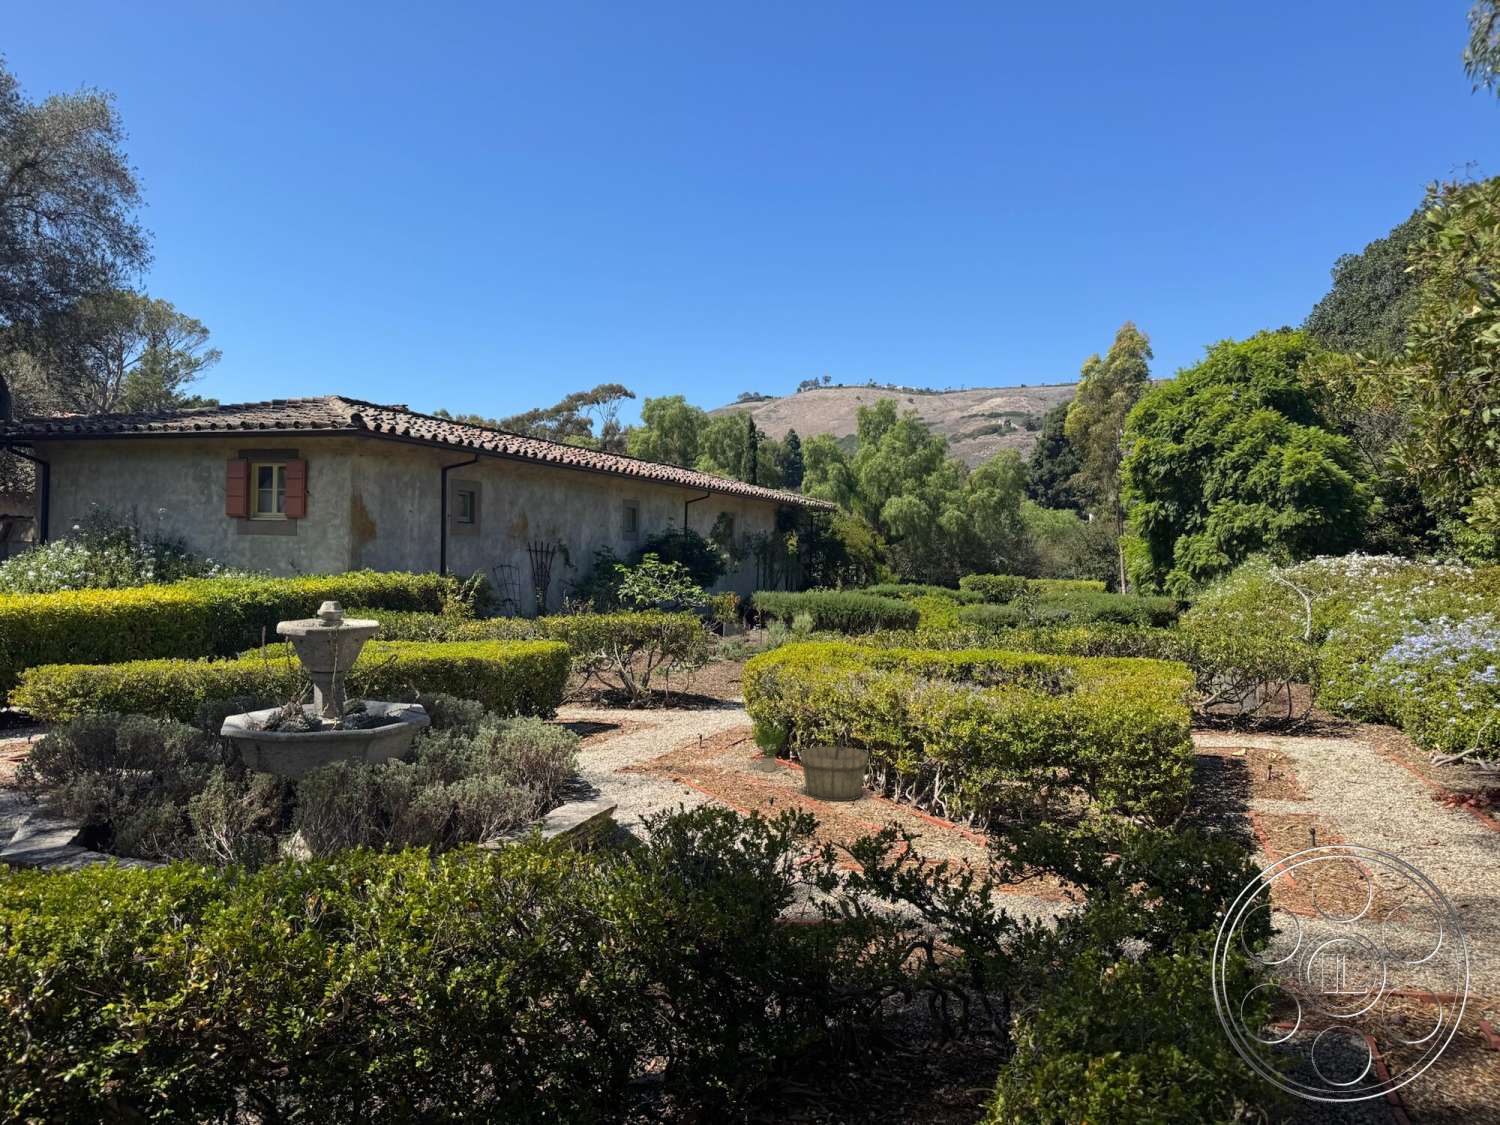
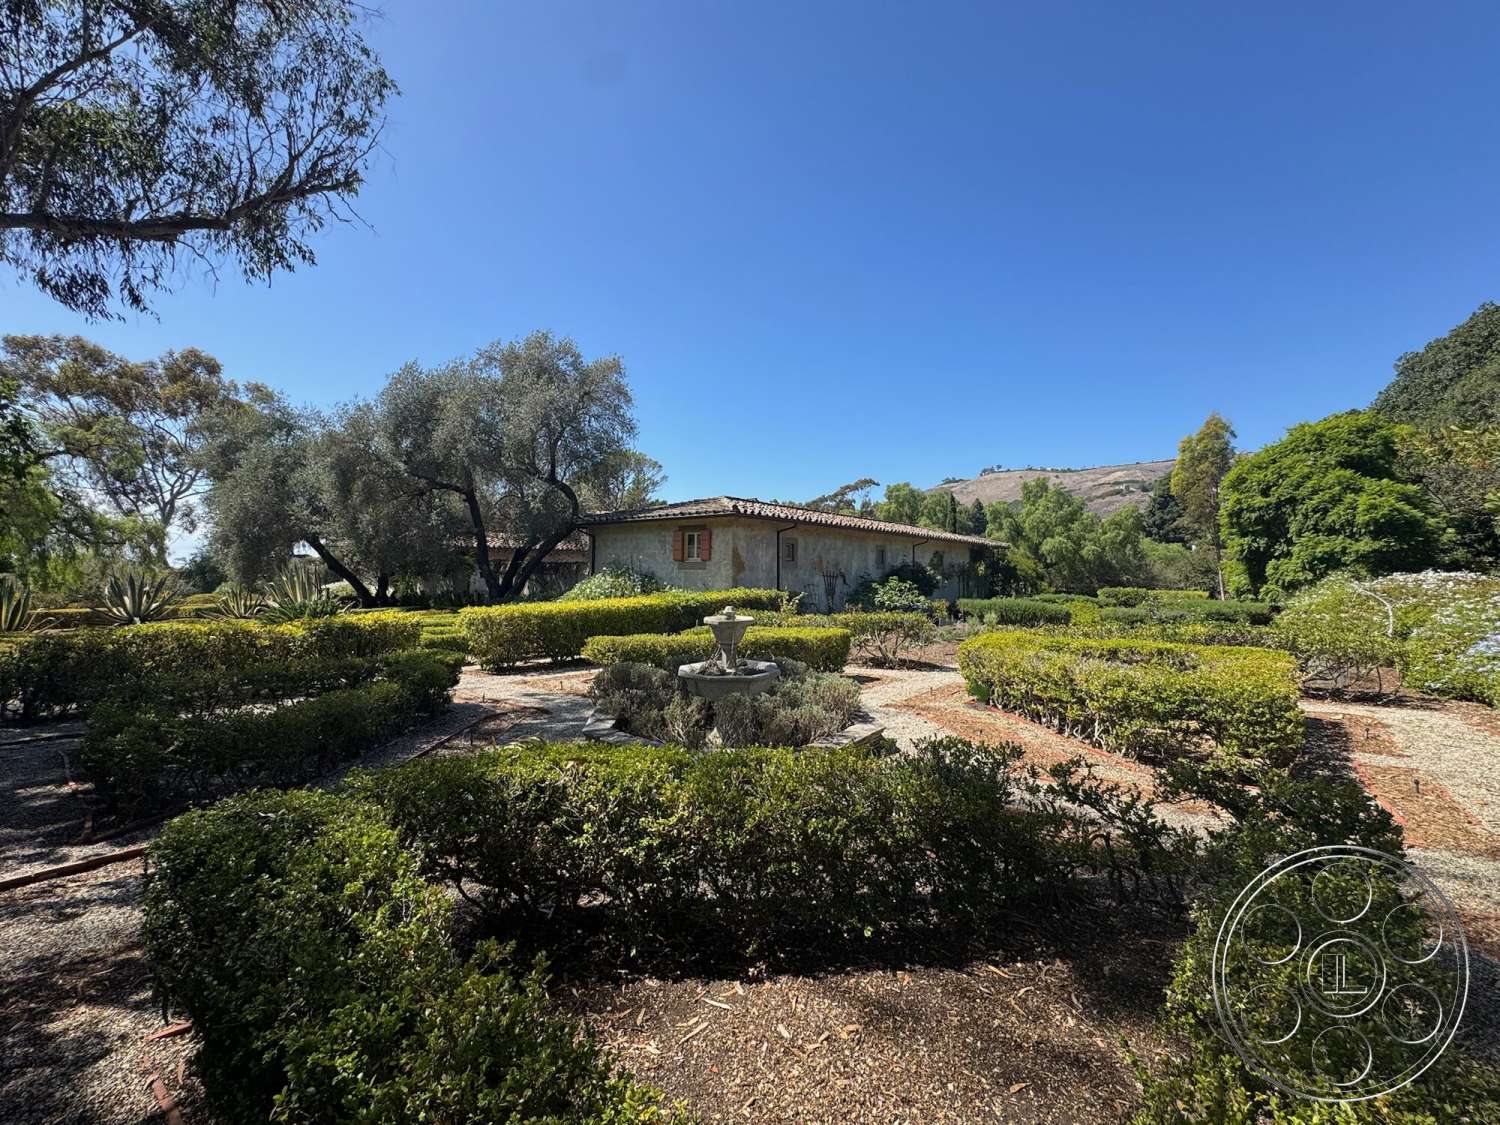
wooden bucket: present [800,742,868,801] -> none [1004,693,1050,732]

